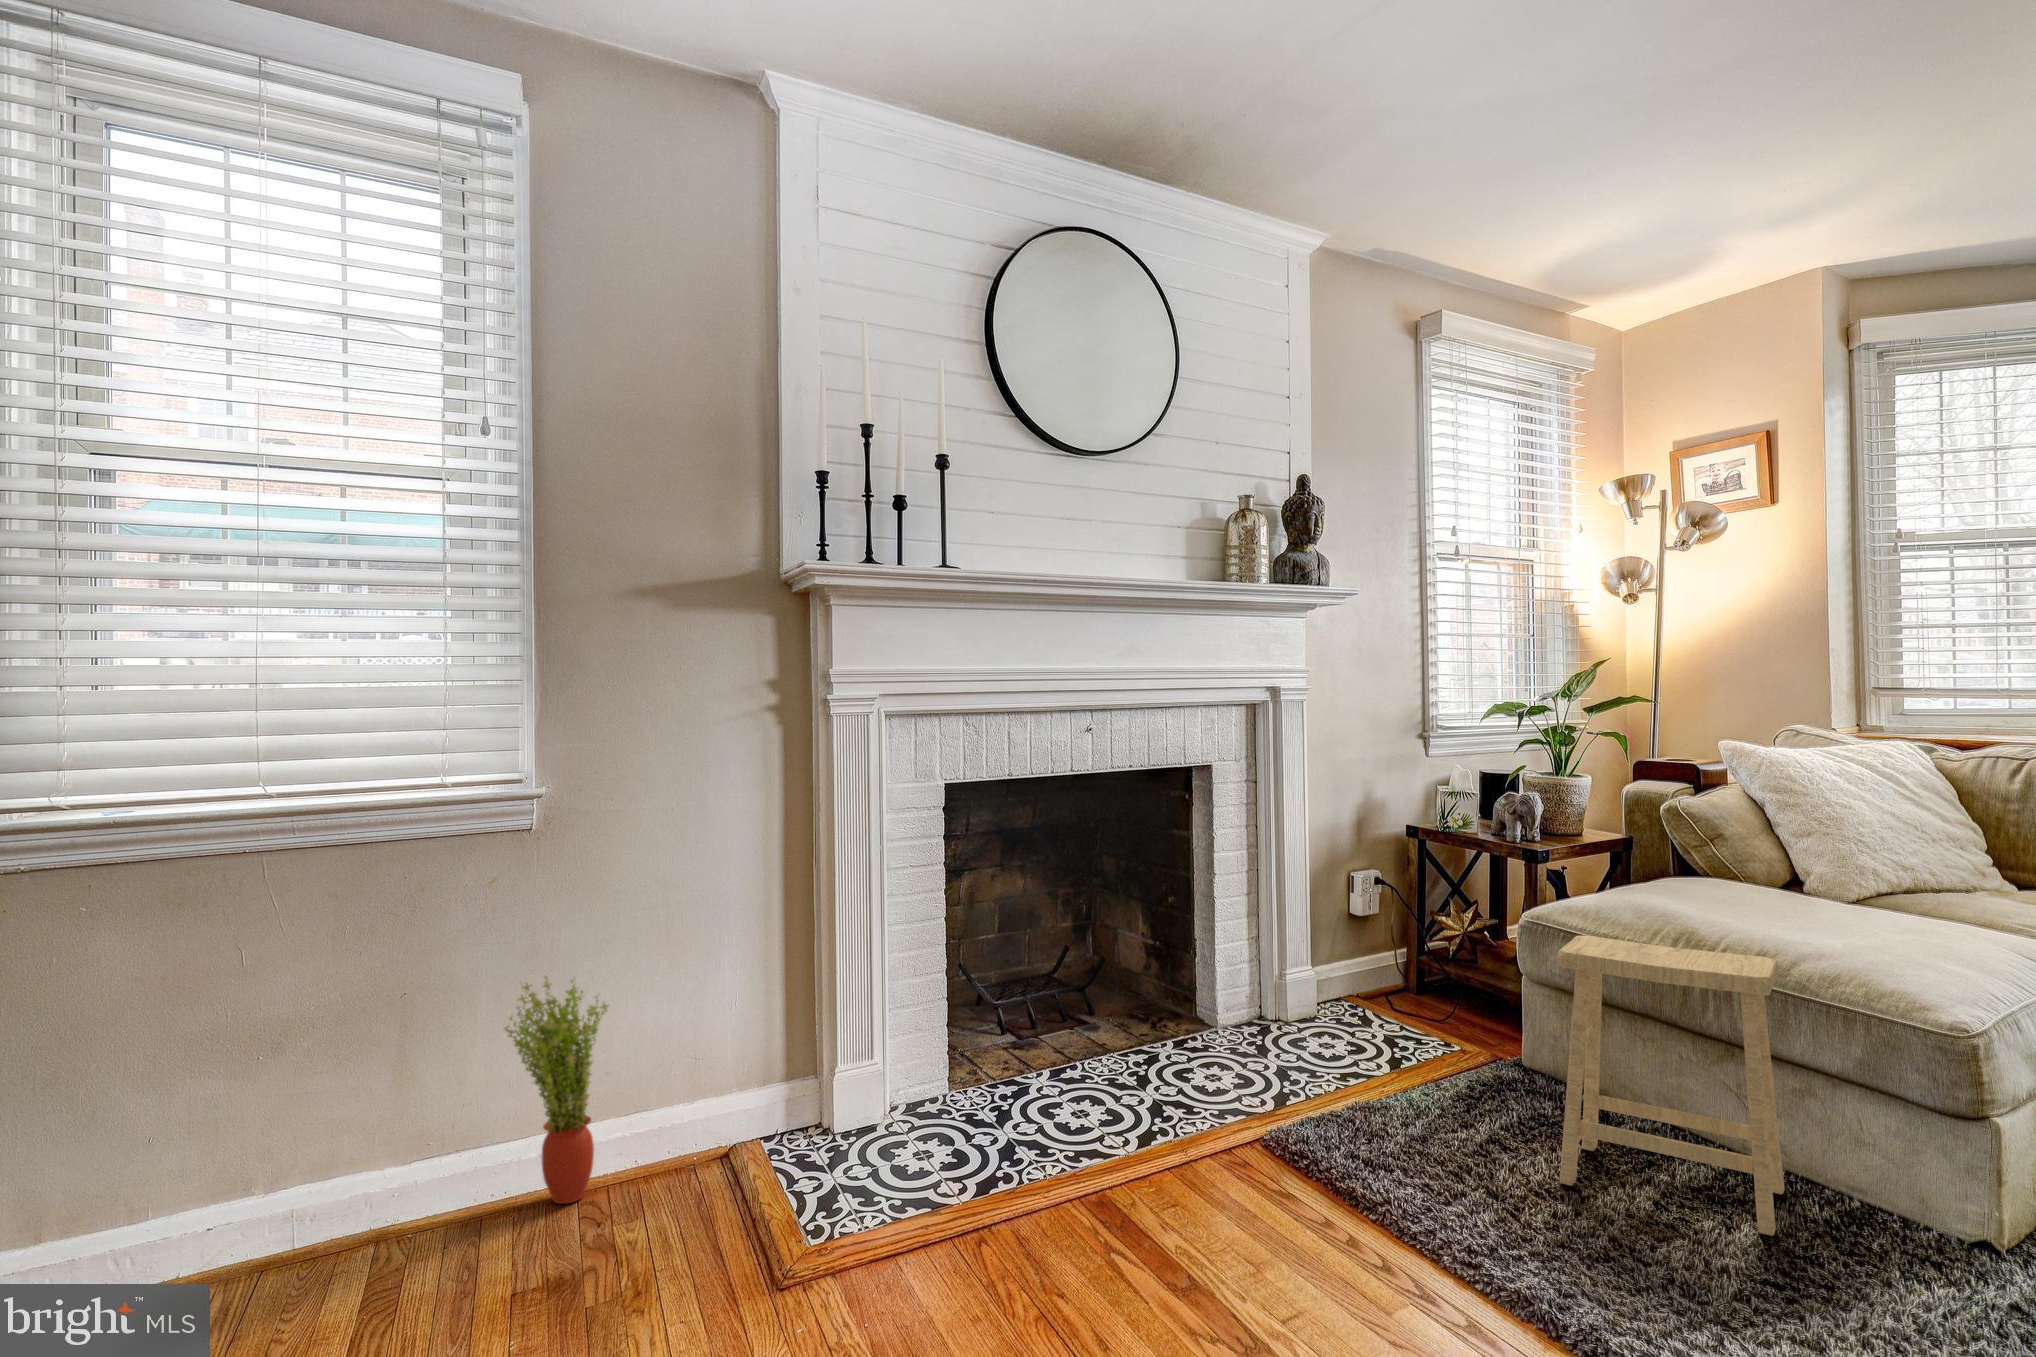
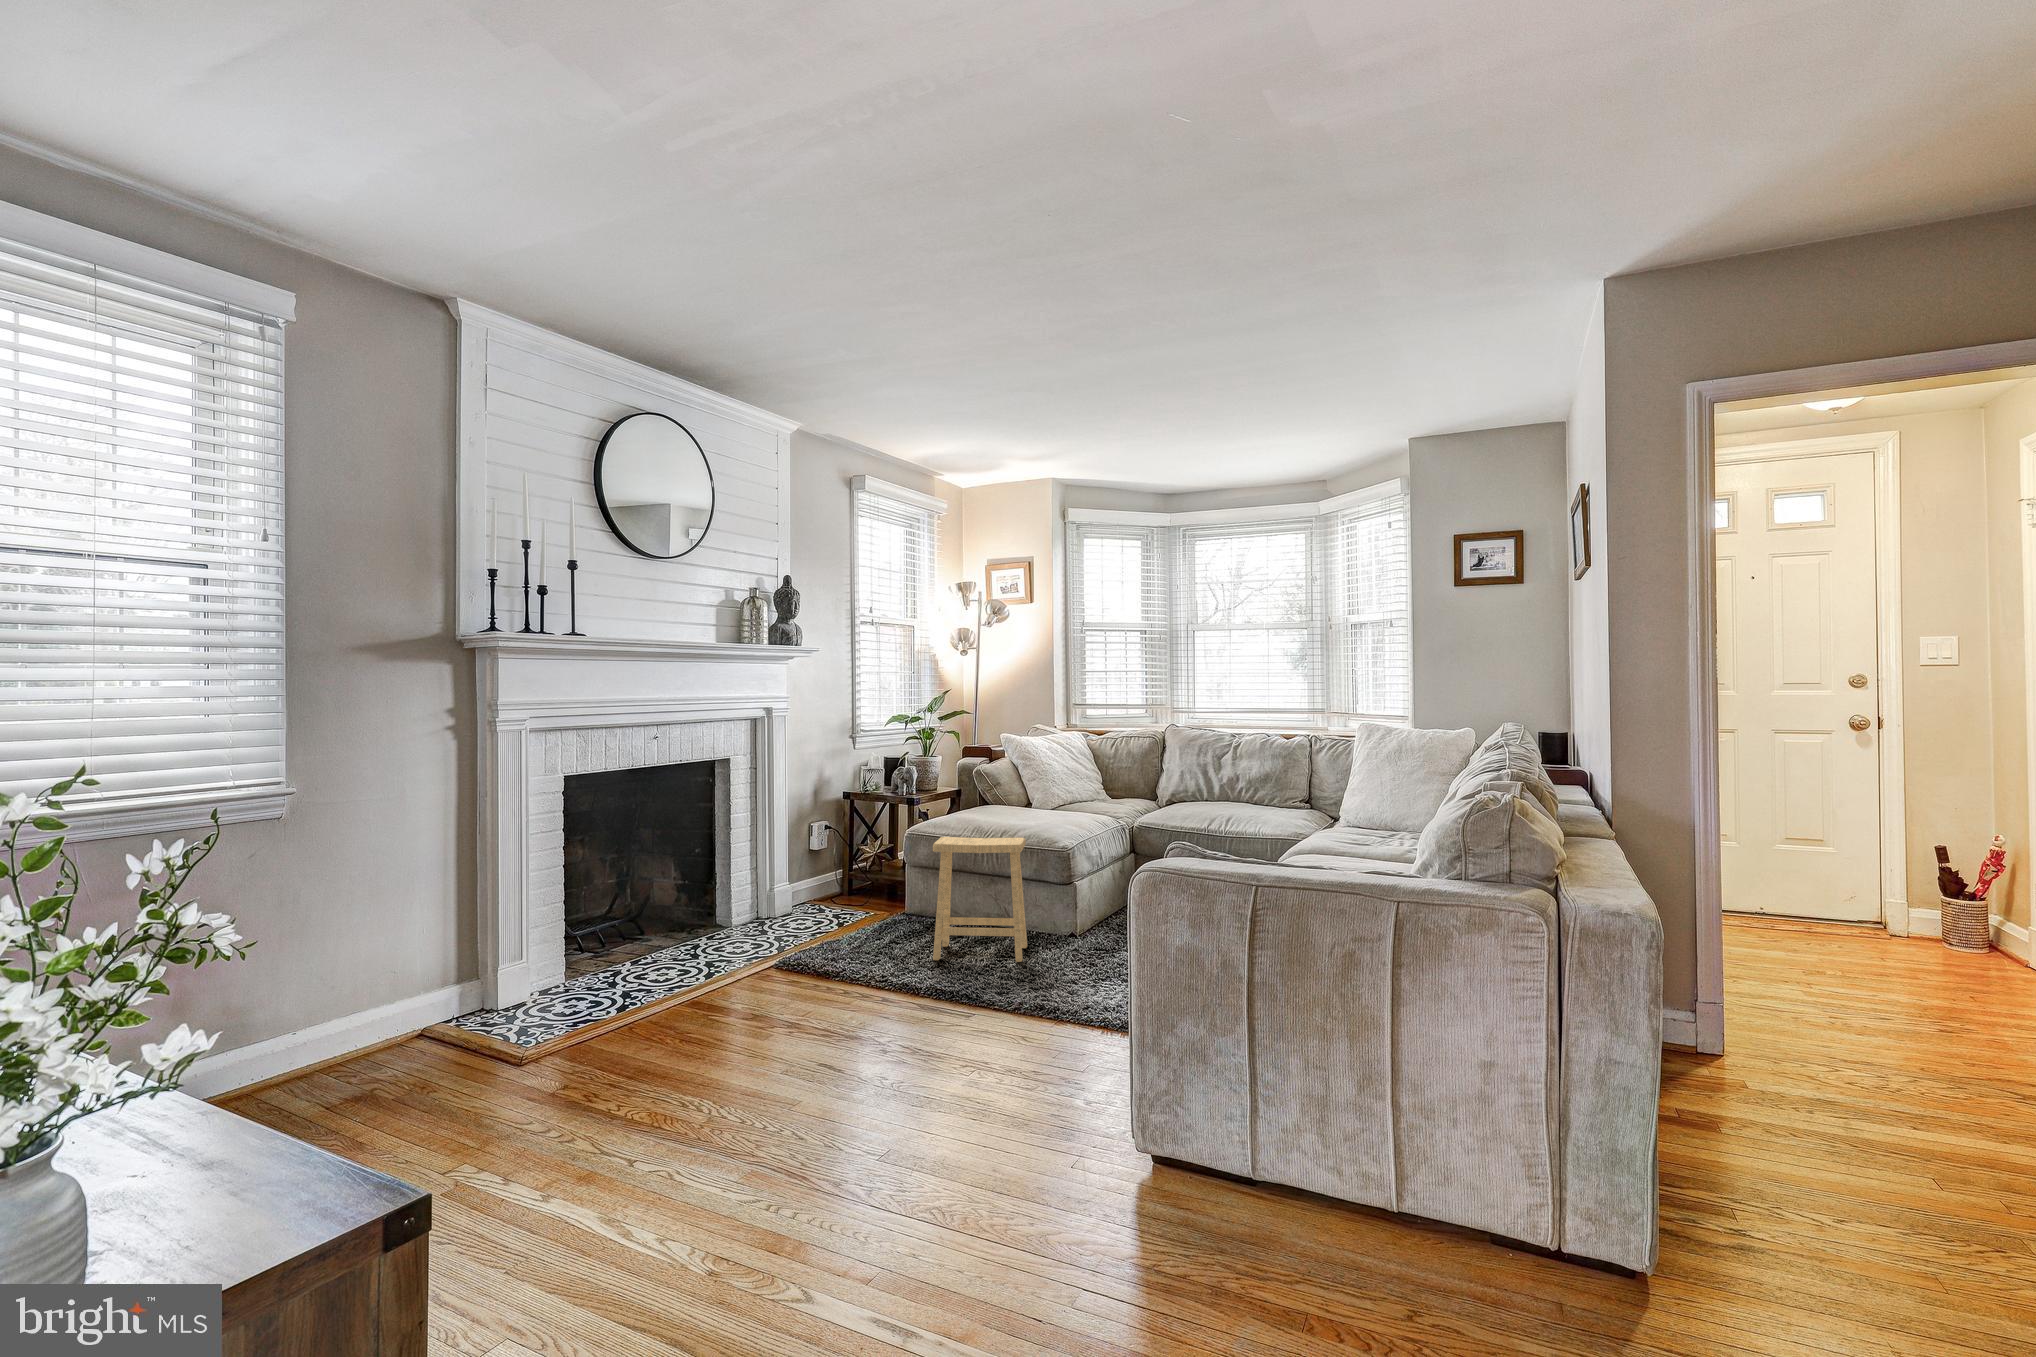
potted plant: present [505,977,608,1204] -> none [274,917,356,1076]

